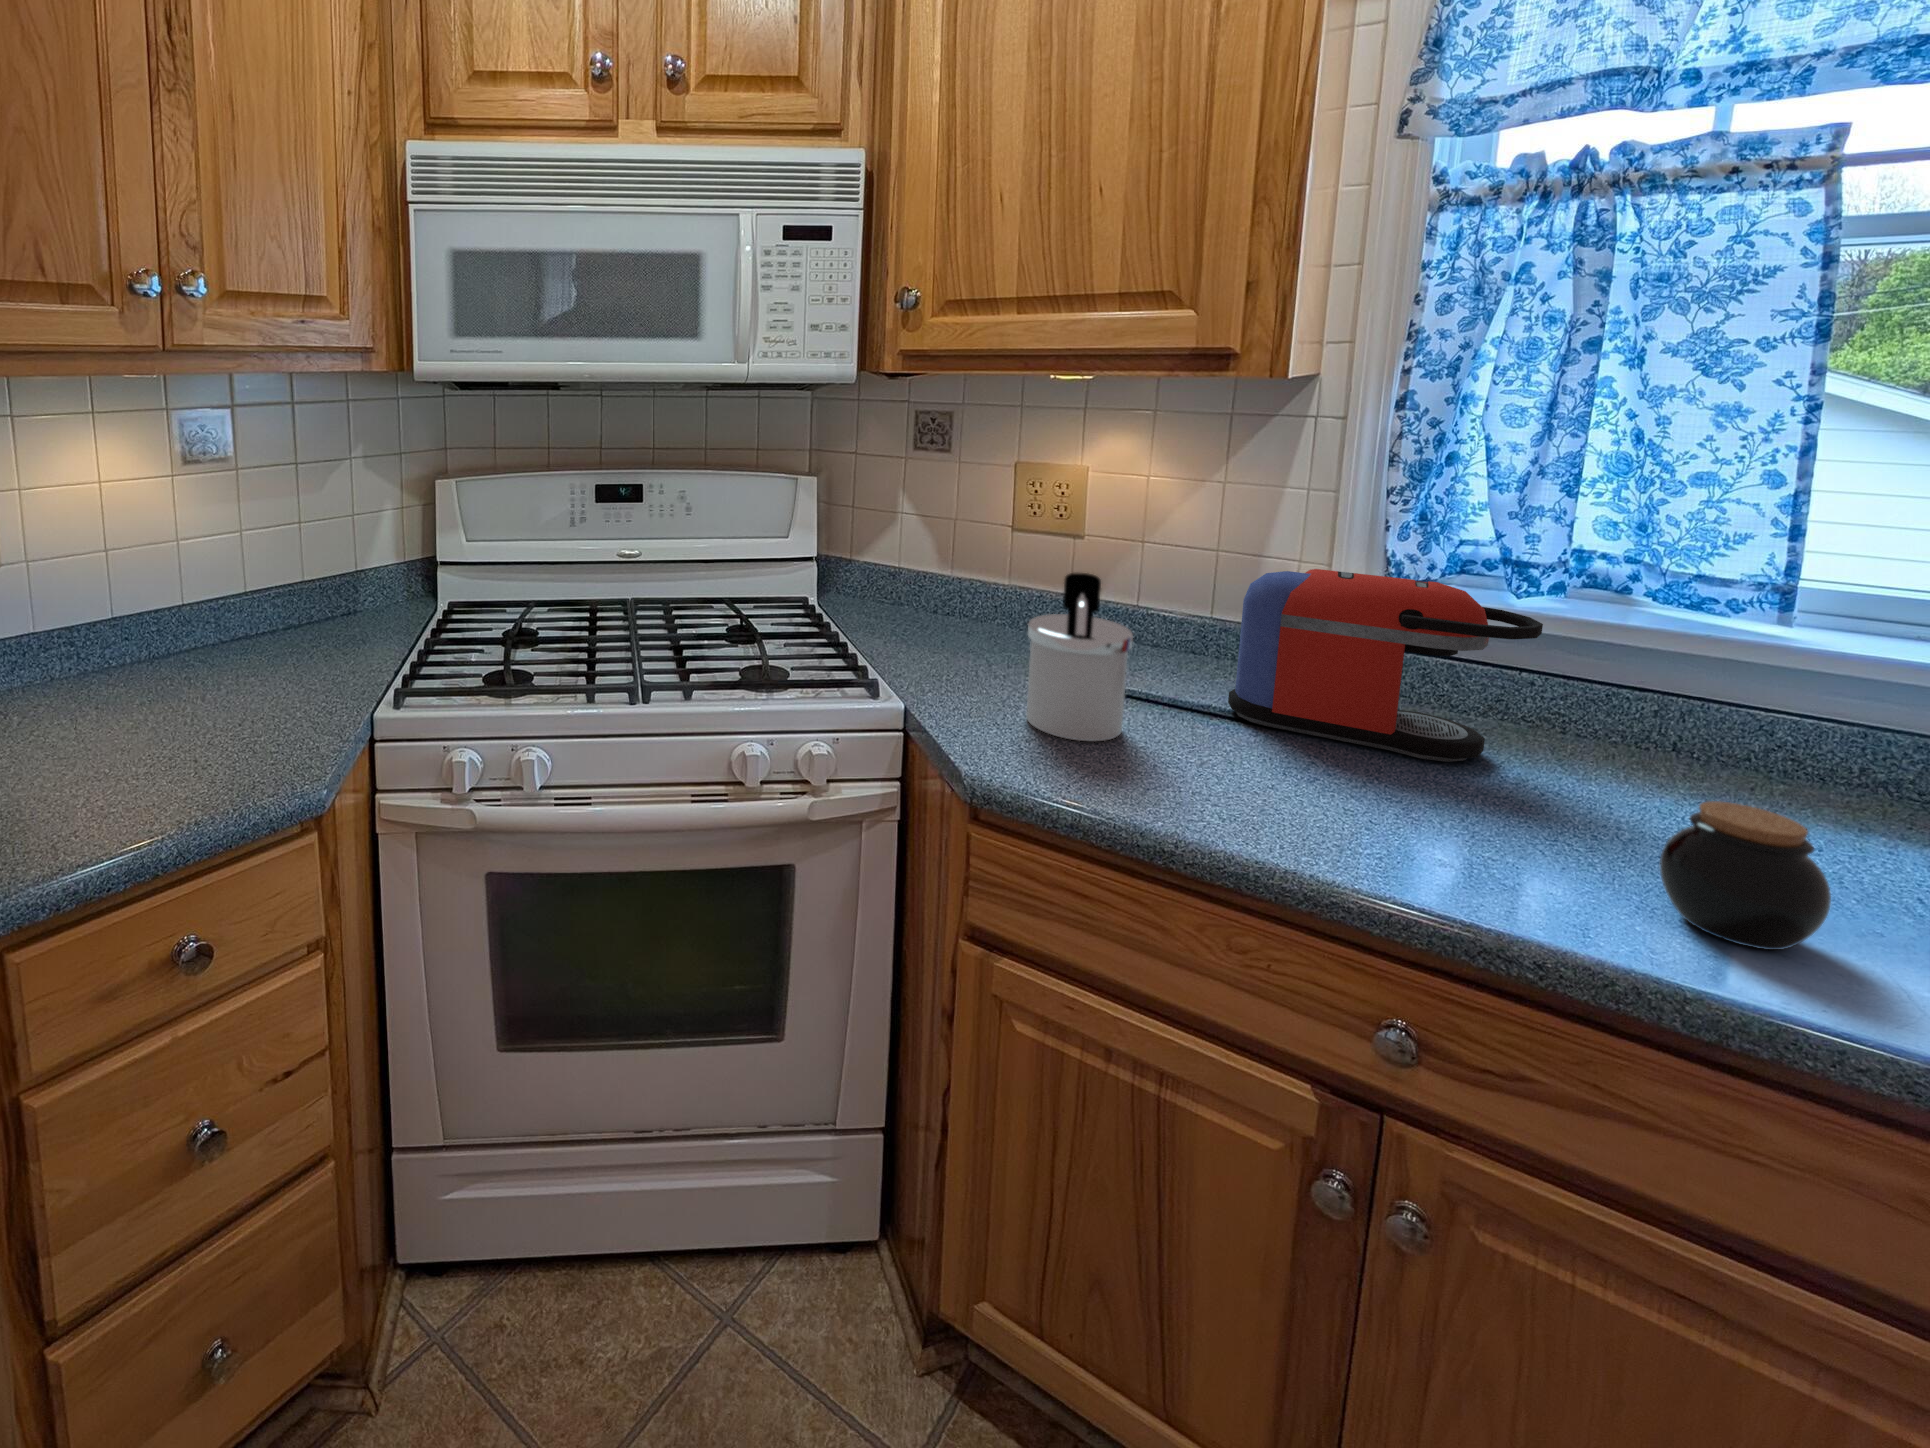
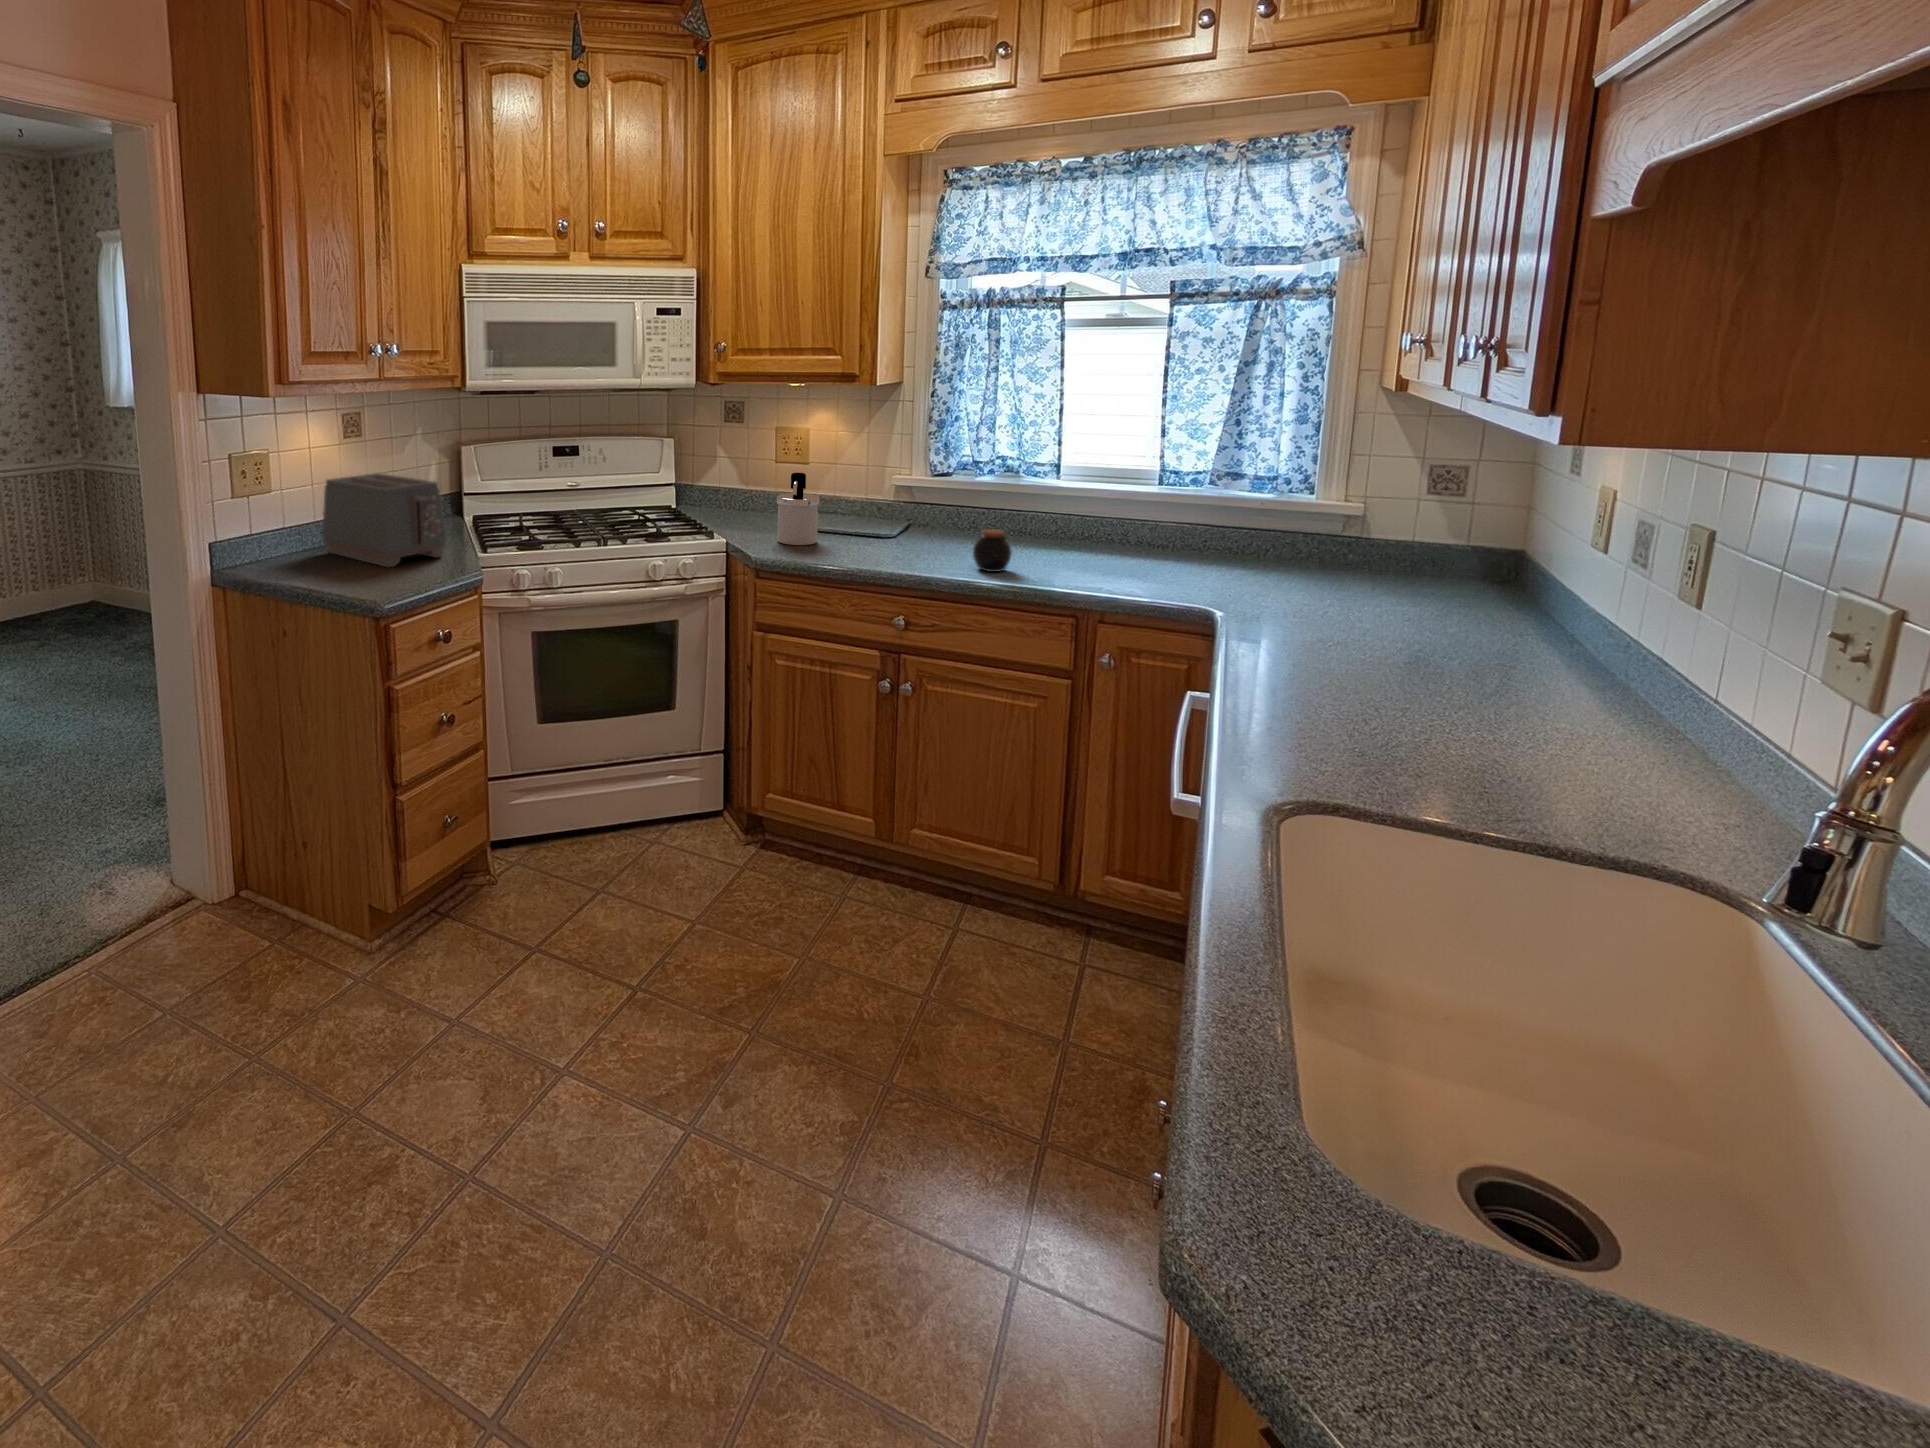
toaster: none [101,537,306,756] -> present [322,473,446,567]
coffee maker: present [1228,569,1543,762] -> none [865,468,972,543]

